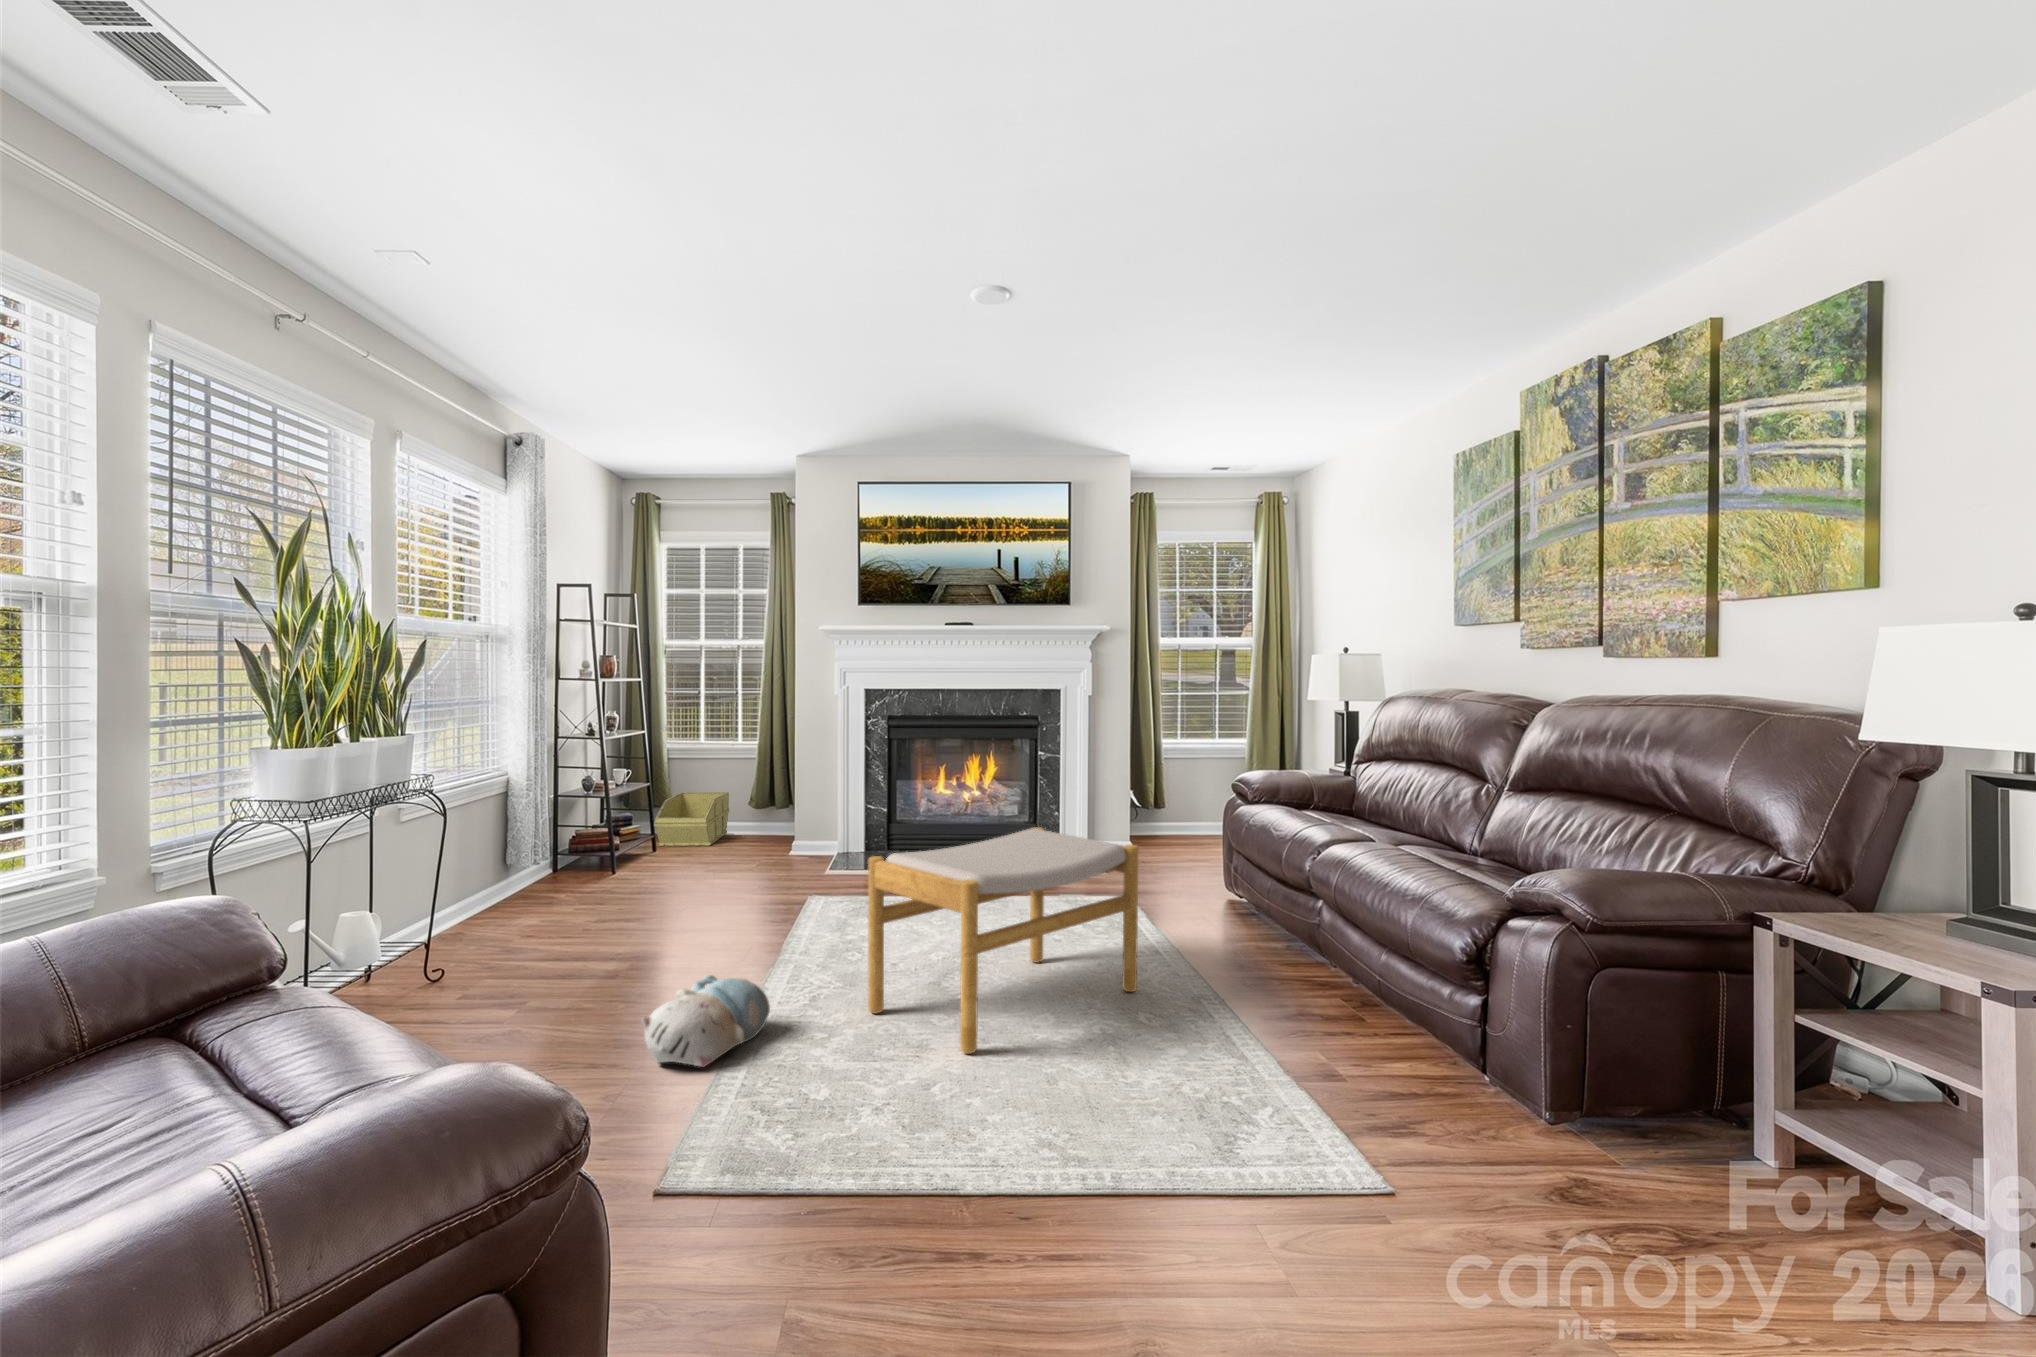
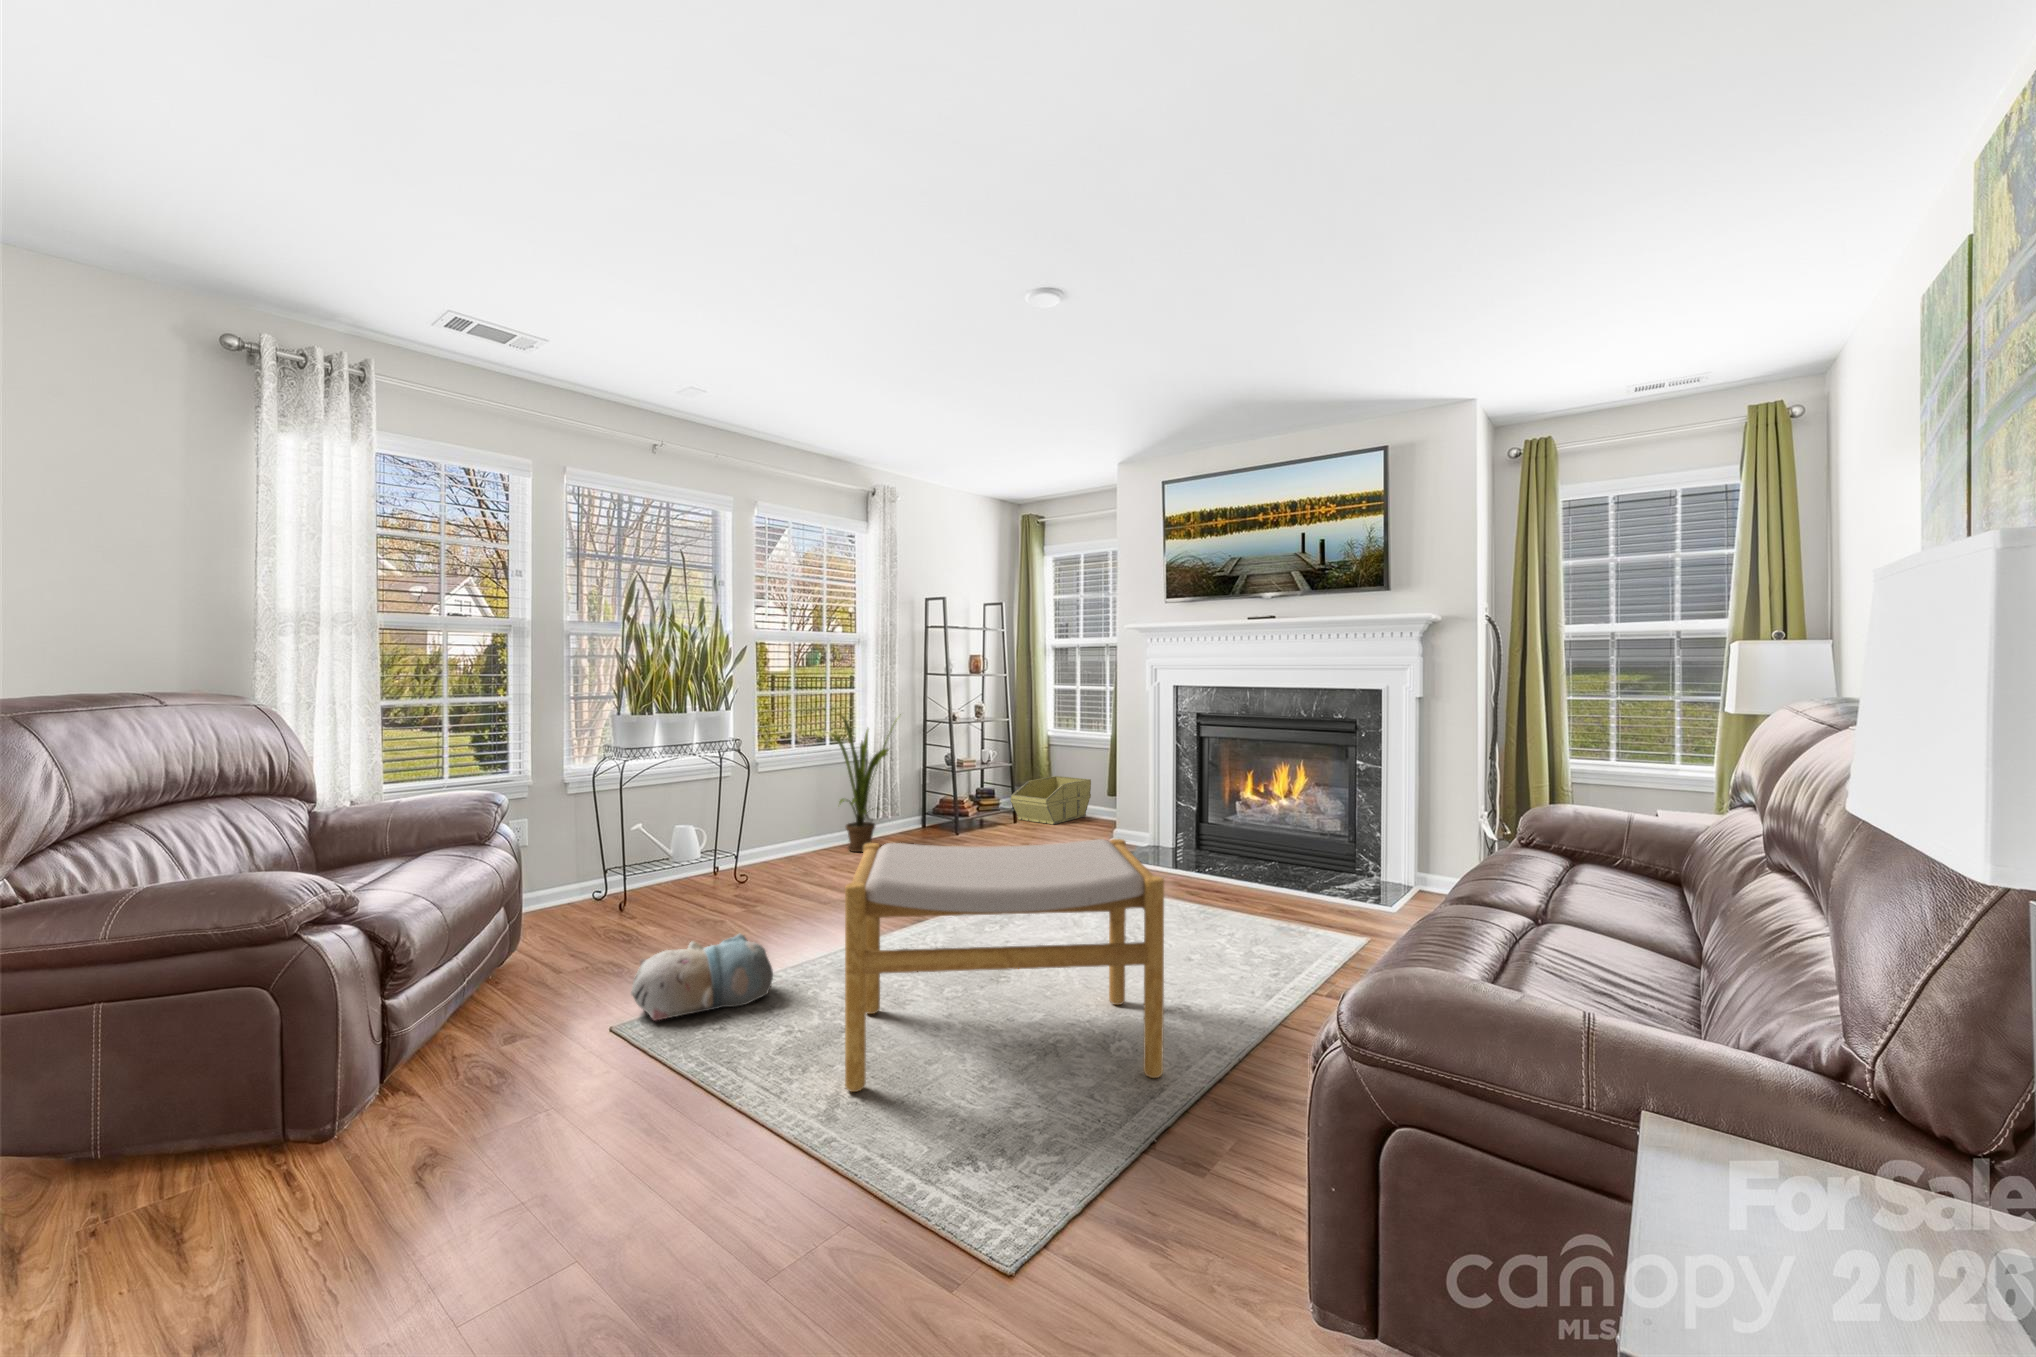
house plant: none [481,731,593,905] -> present [832,714,901,852]

